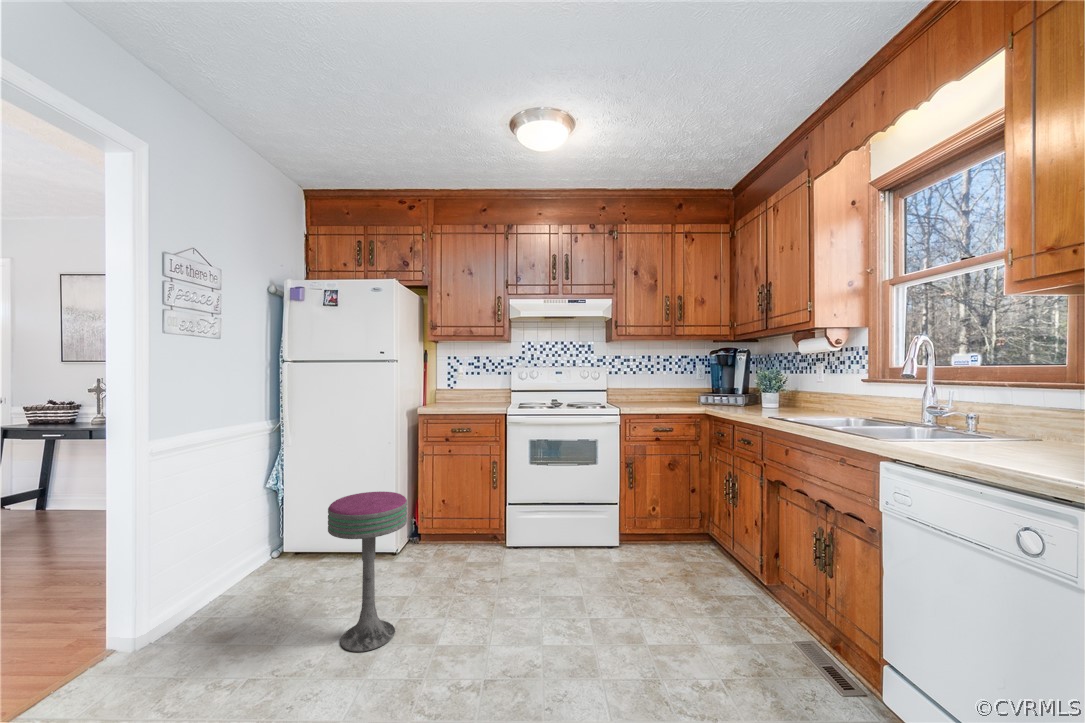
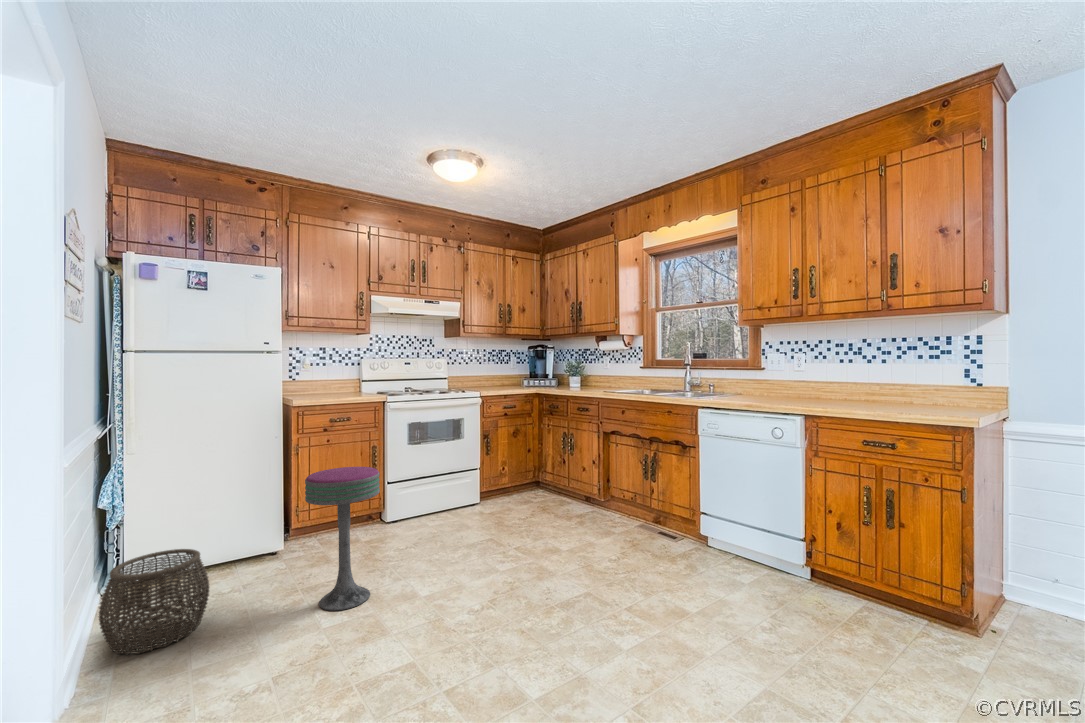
woven basket: none [186,541,278,633] -> present [99,549,209,655]

